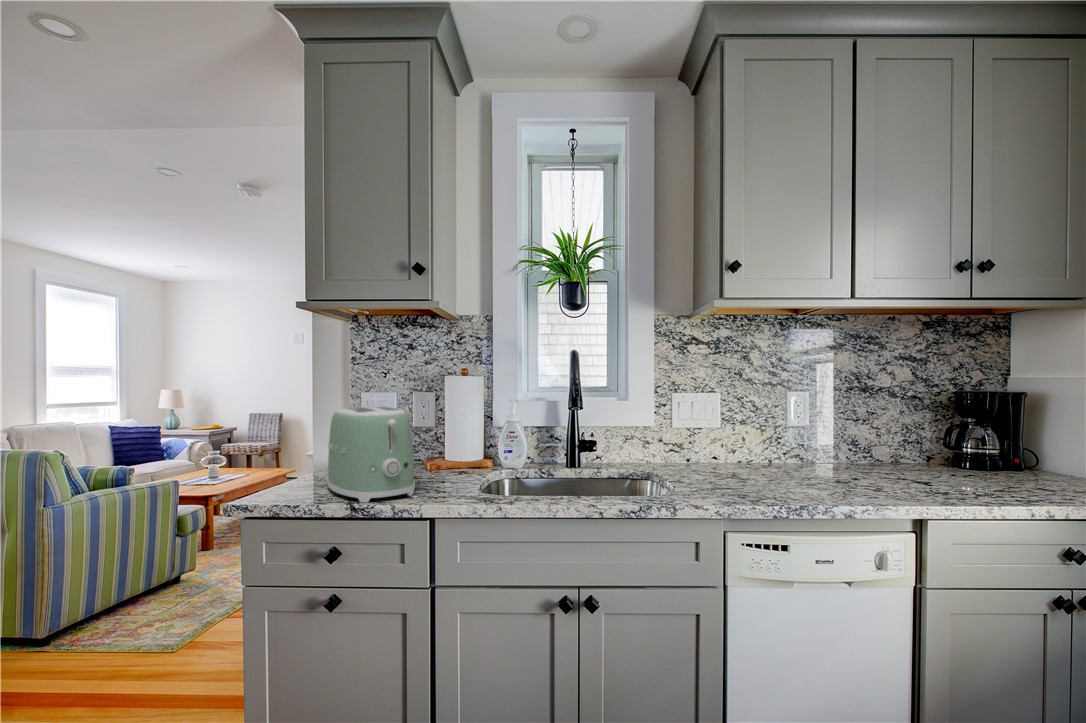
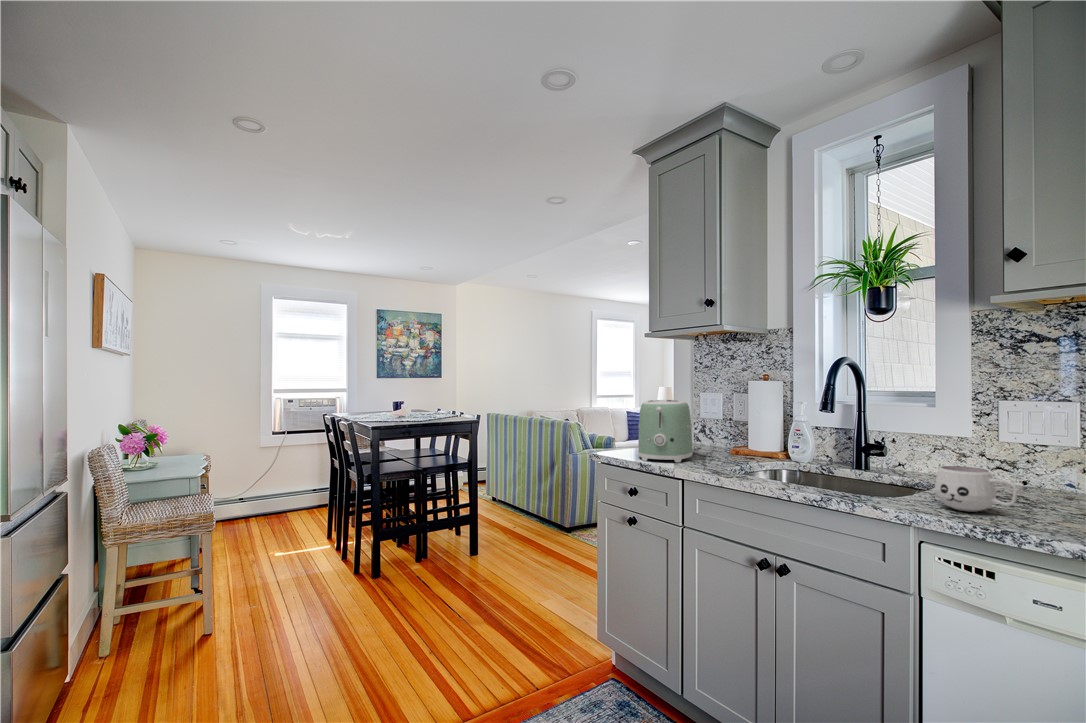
mug: none [714,456,775,496] -> present [935,466,1018,512]

